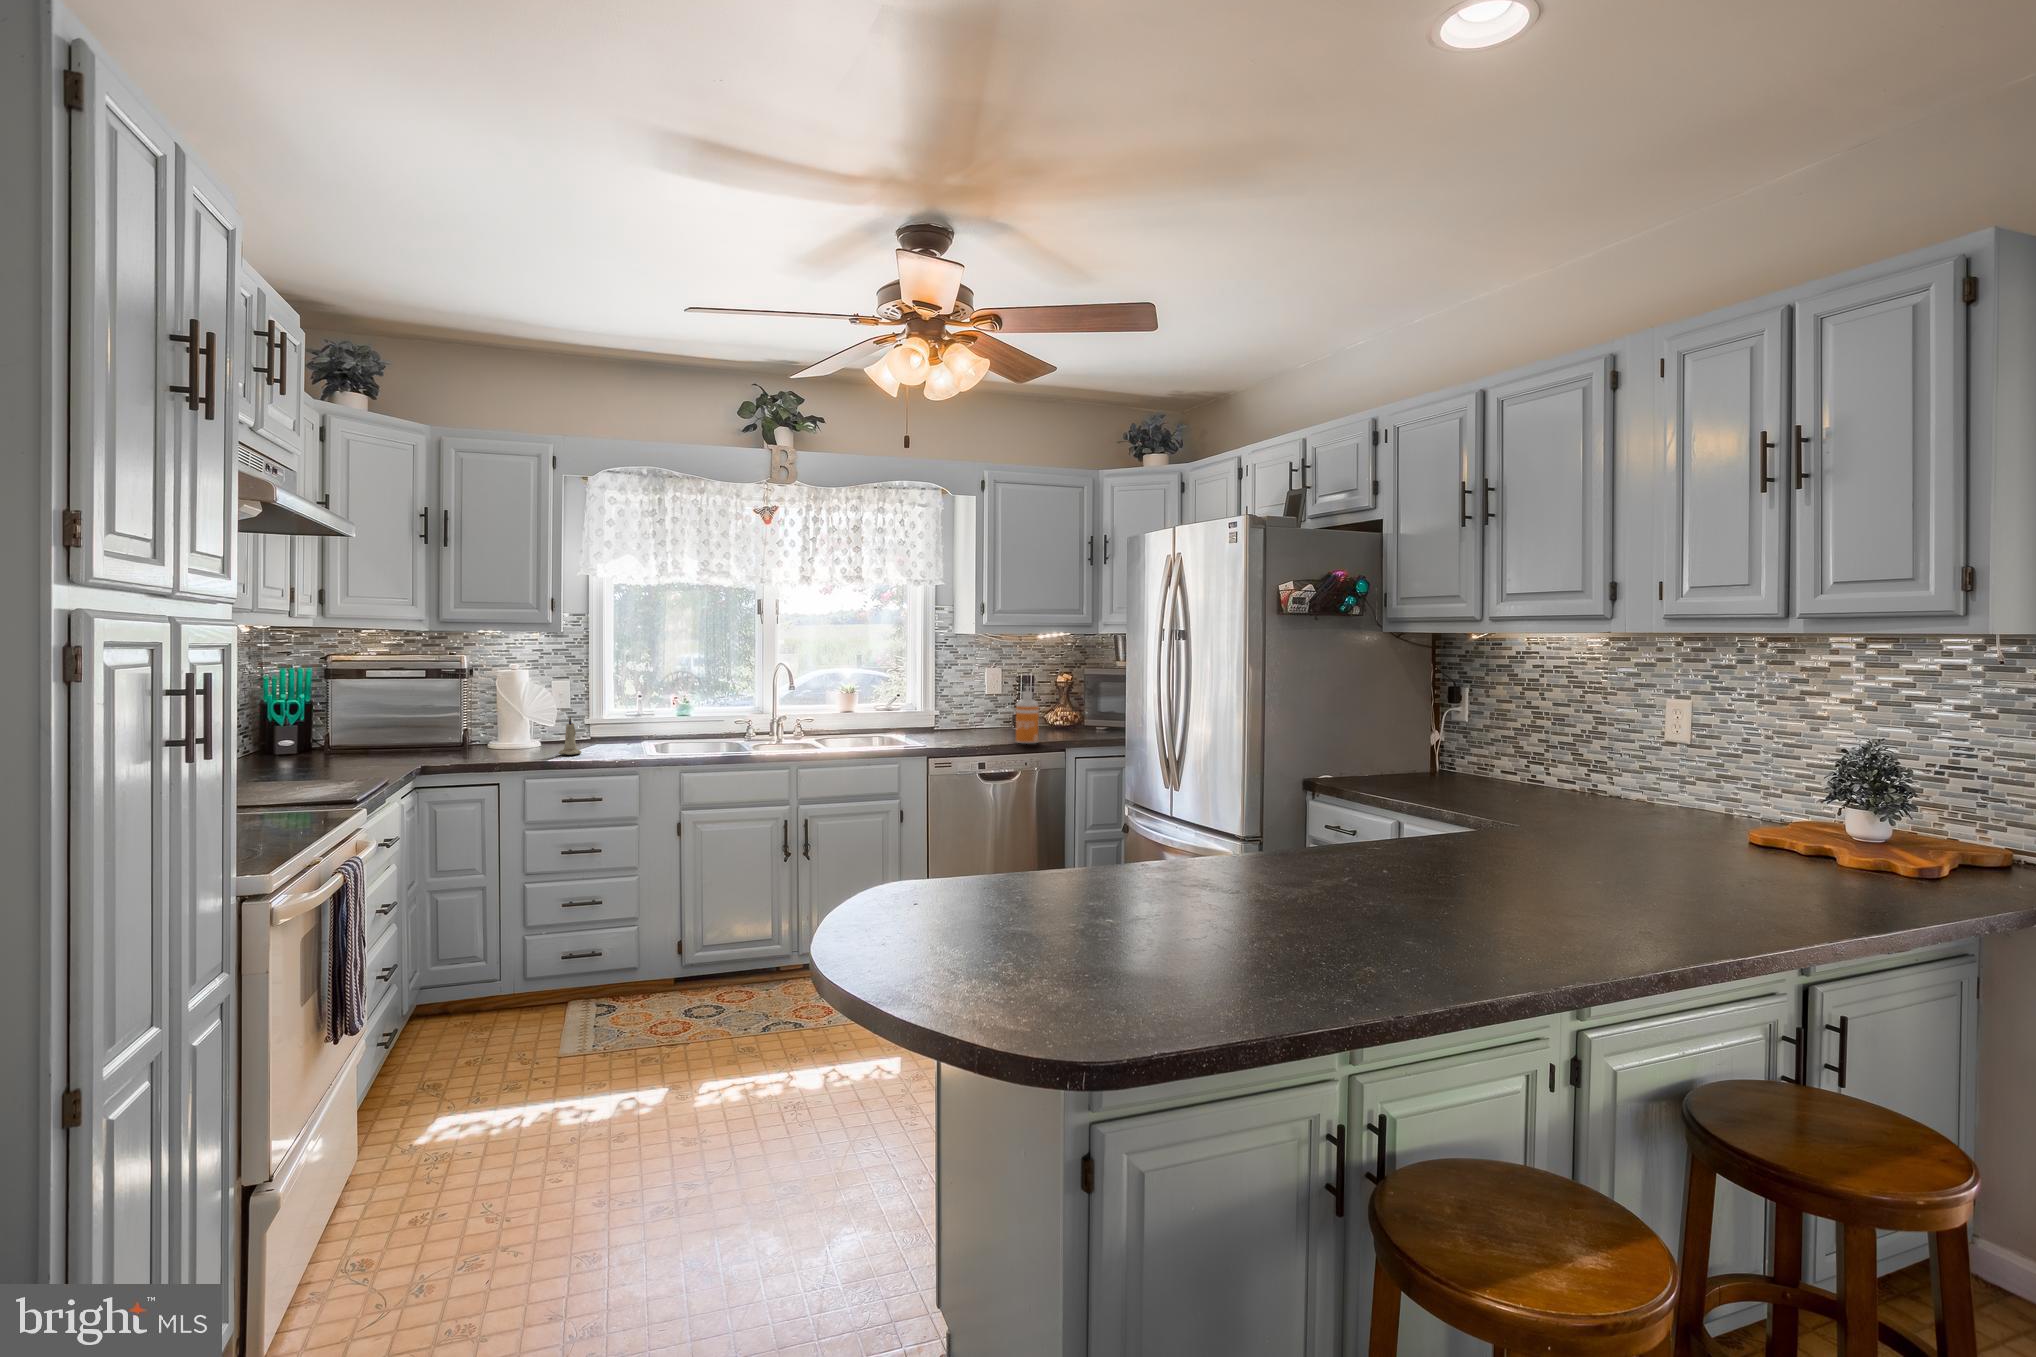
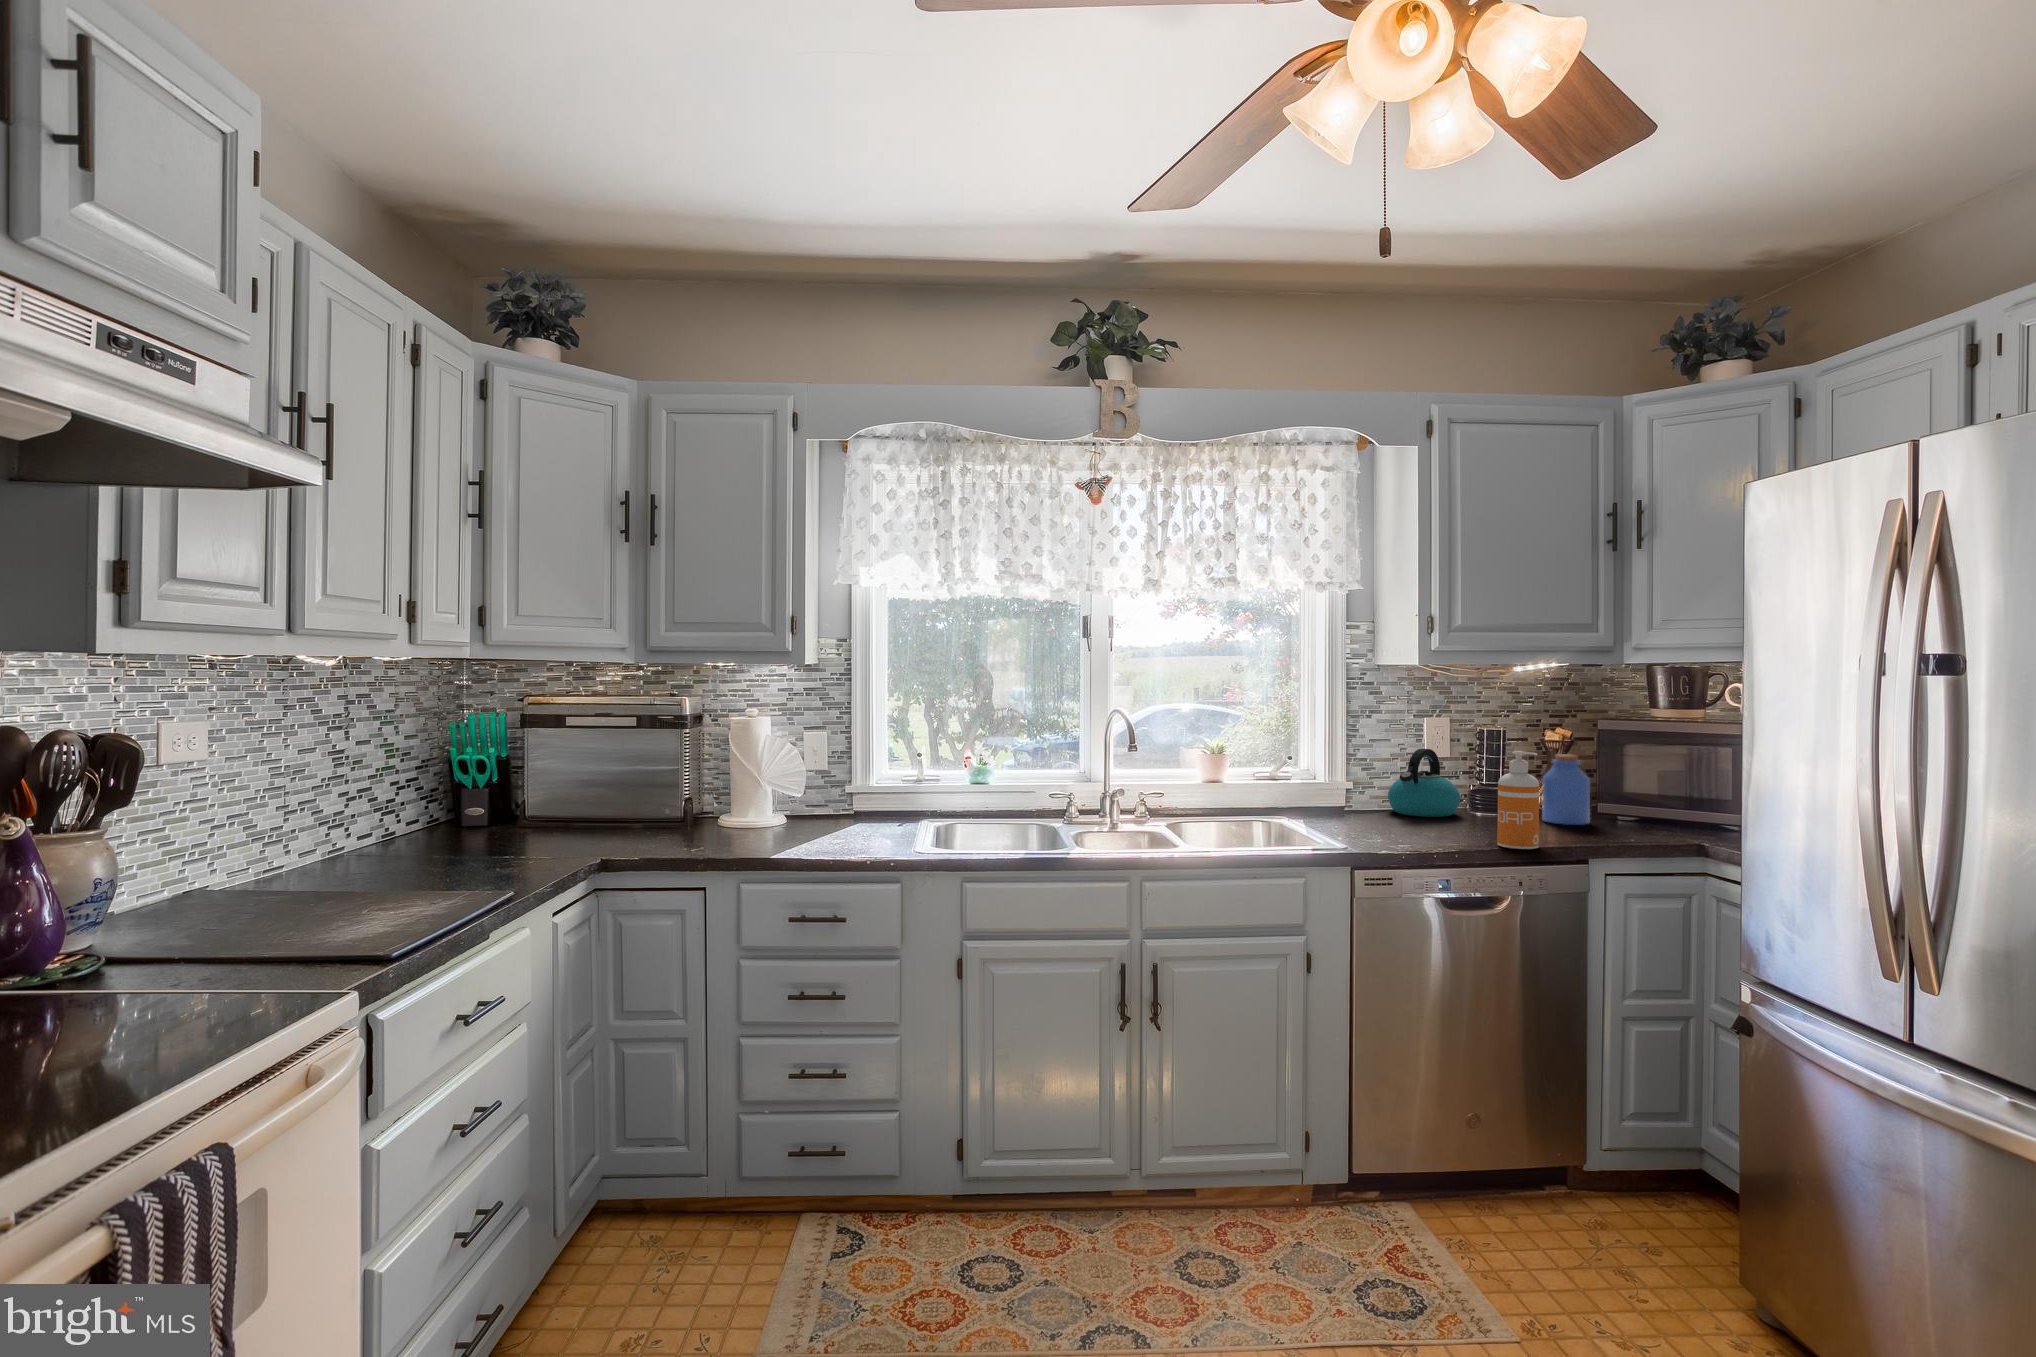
kettle: none [961,688,1004,730] -> present [1388,748,1460,817]
jar: none [1050,690,1076,732] -> present [1542,754,1590,825]
candle: present [559,717,582,755] -> none [798,786,829,844]

